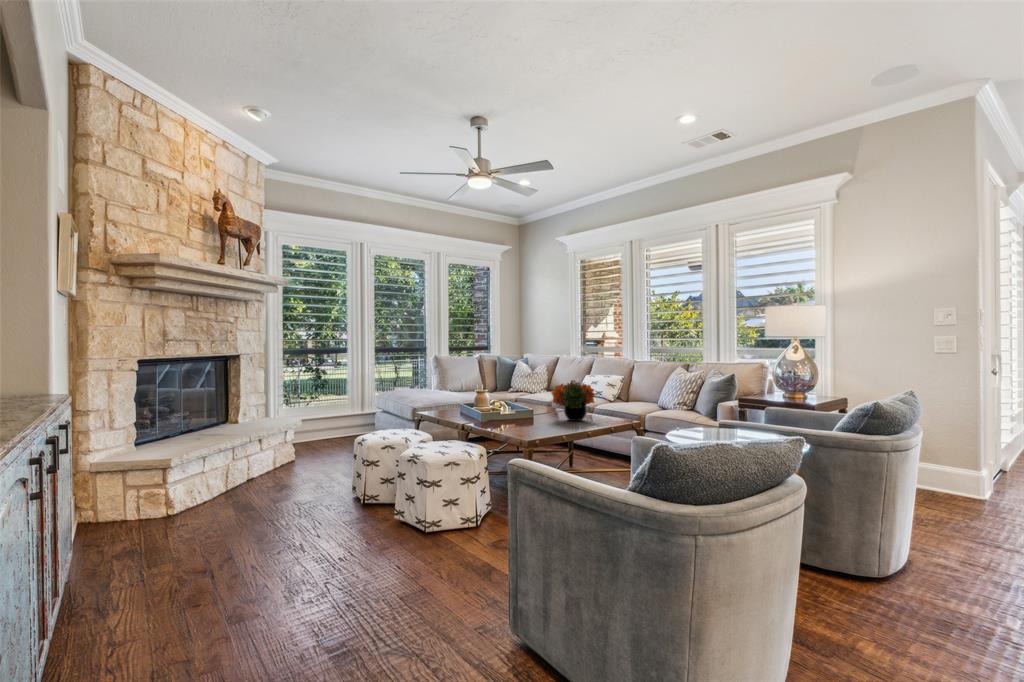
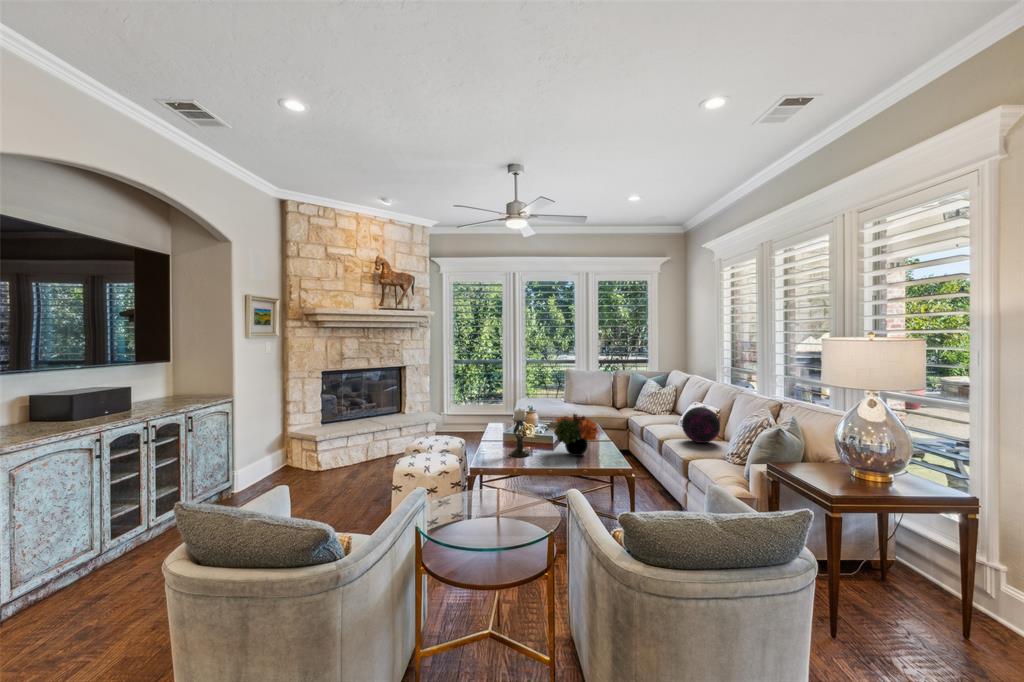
decorative orb: none [608,374,639,404] -> present [682,407,720,443]
candle holder: none [524,377,545,428] -> present [510,409,530,457]

